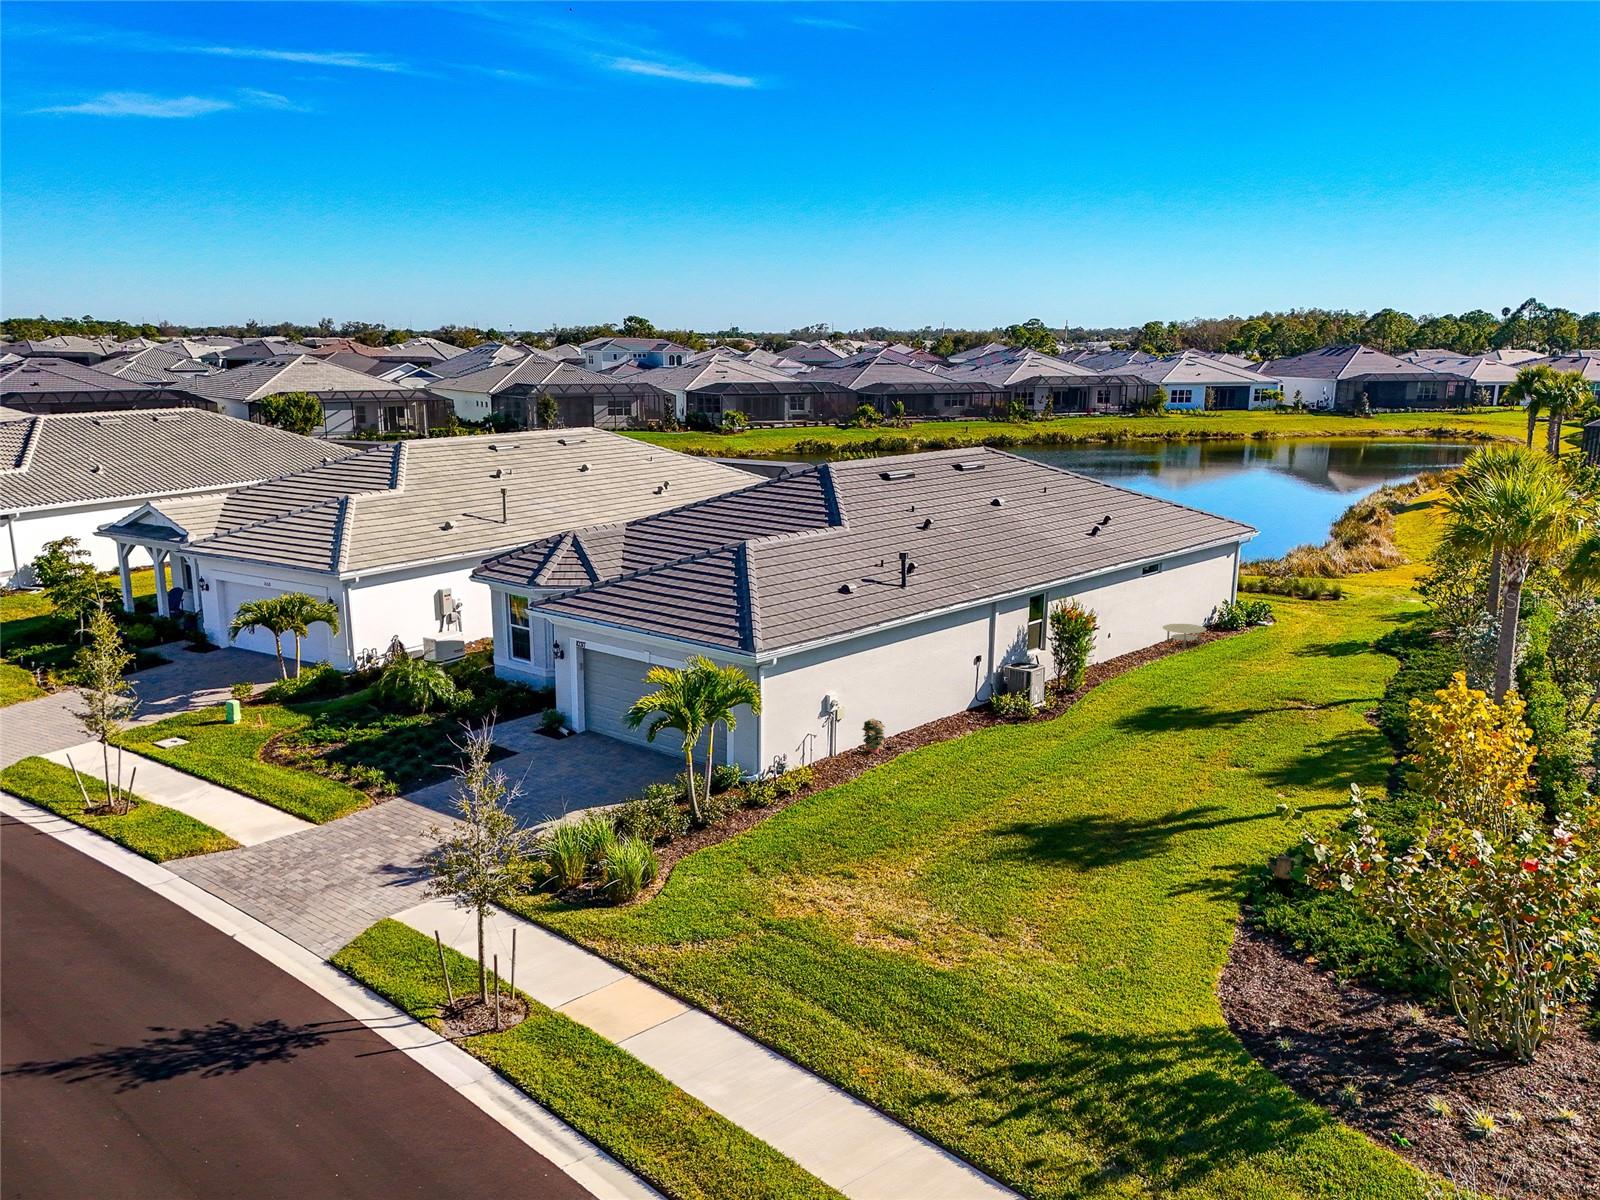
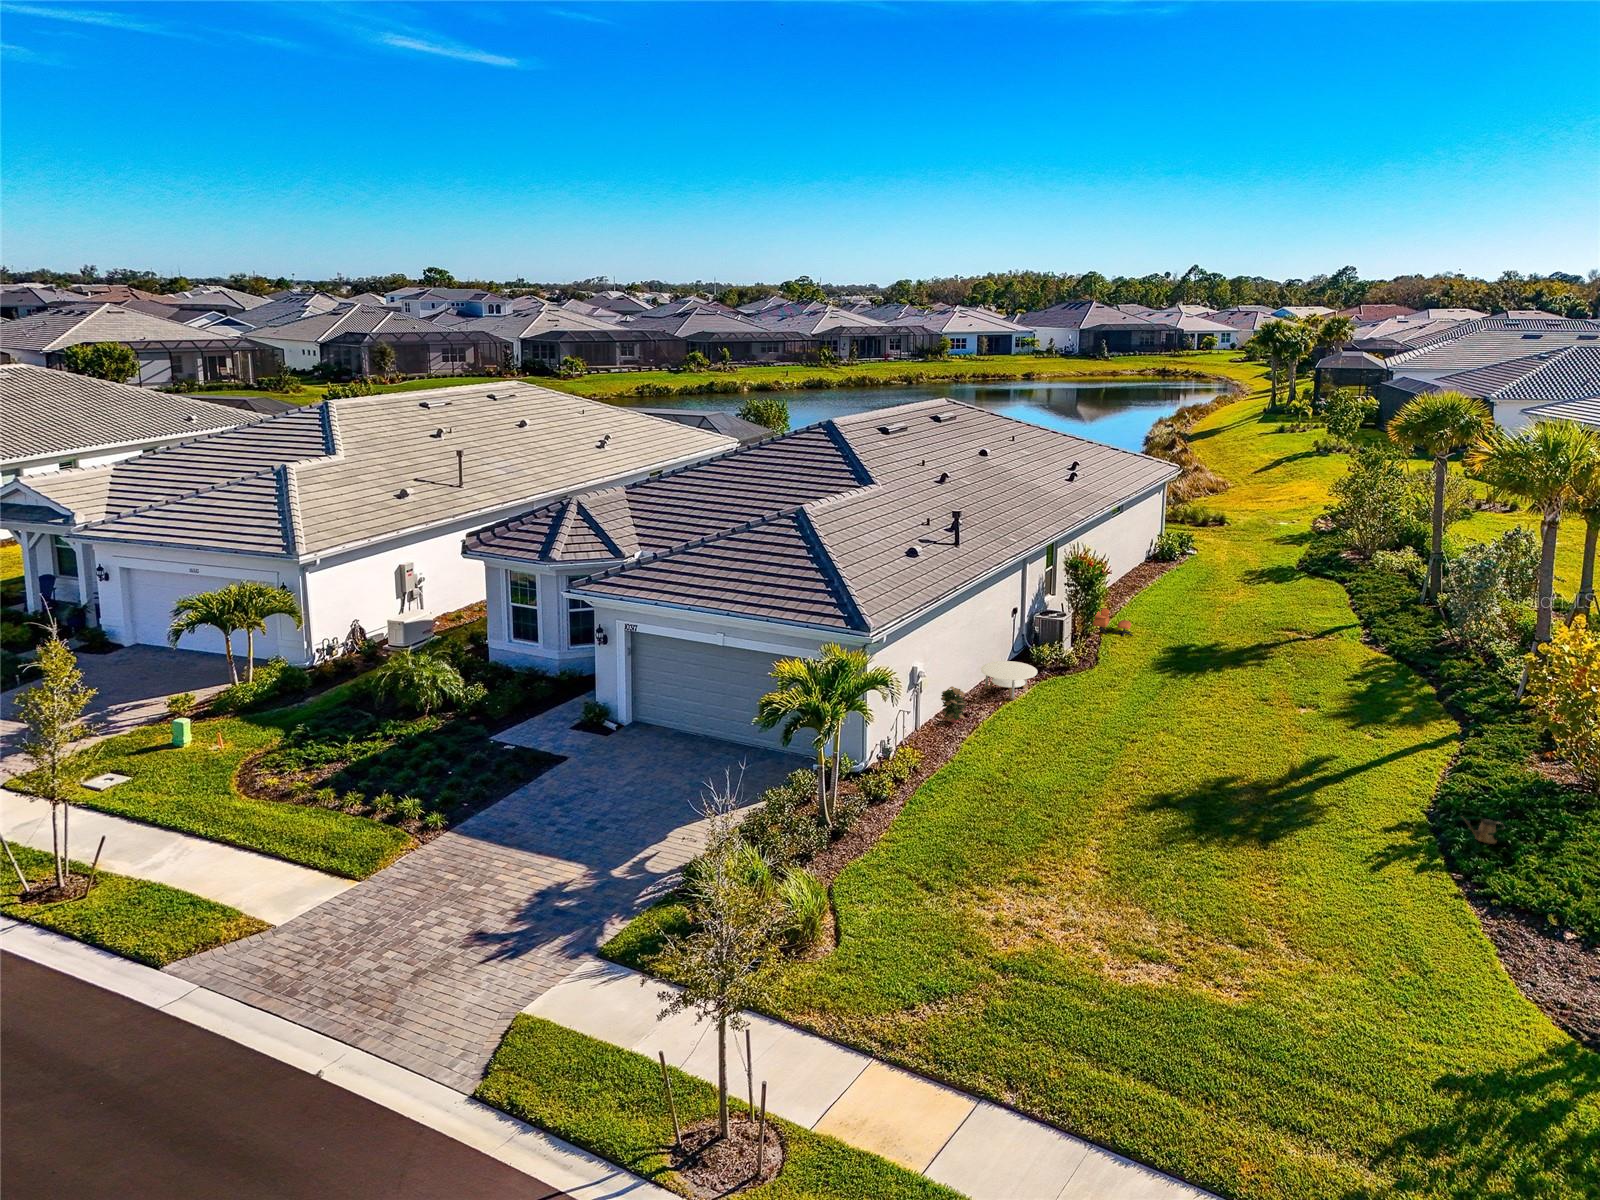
round table: present [1163,624,1206,649] -> present [981,661,1037,701]
lounge chair: none [1078,651,1120,694] -> present [1093,608,1133,637]

